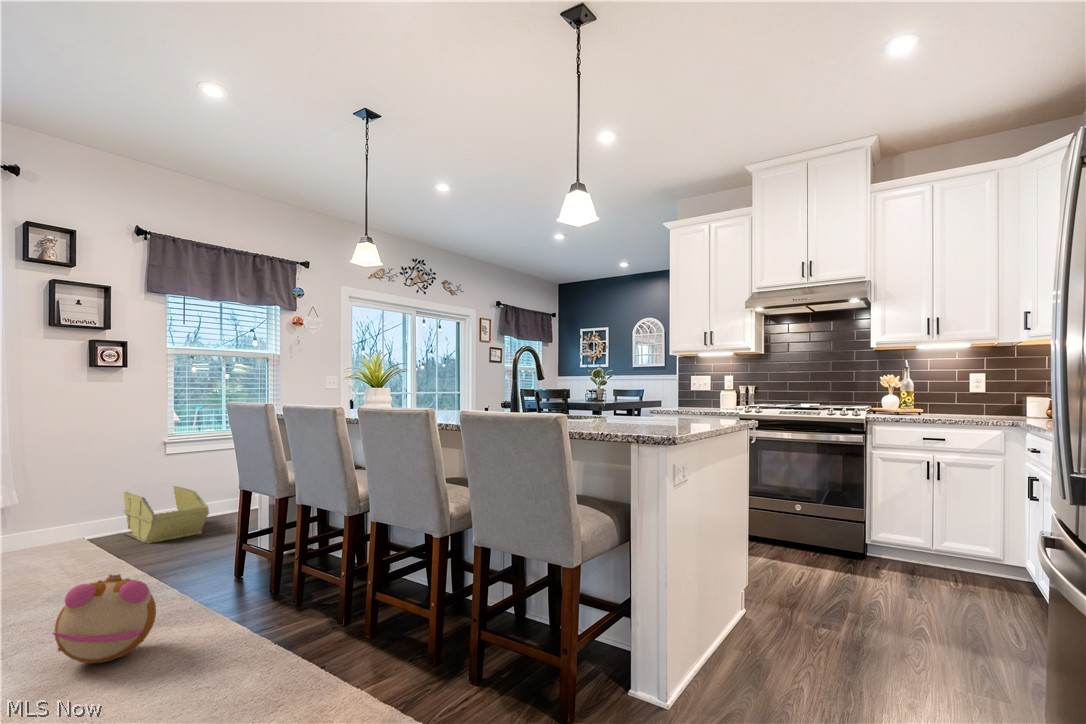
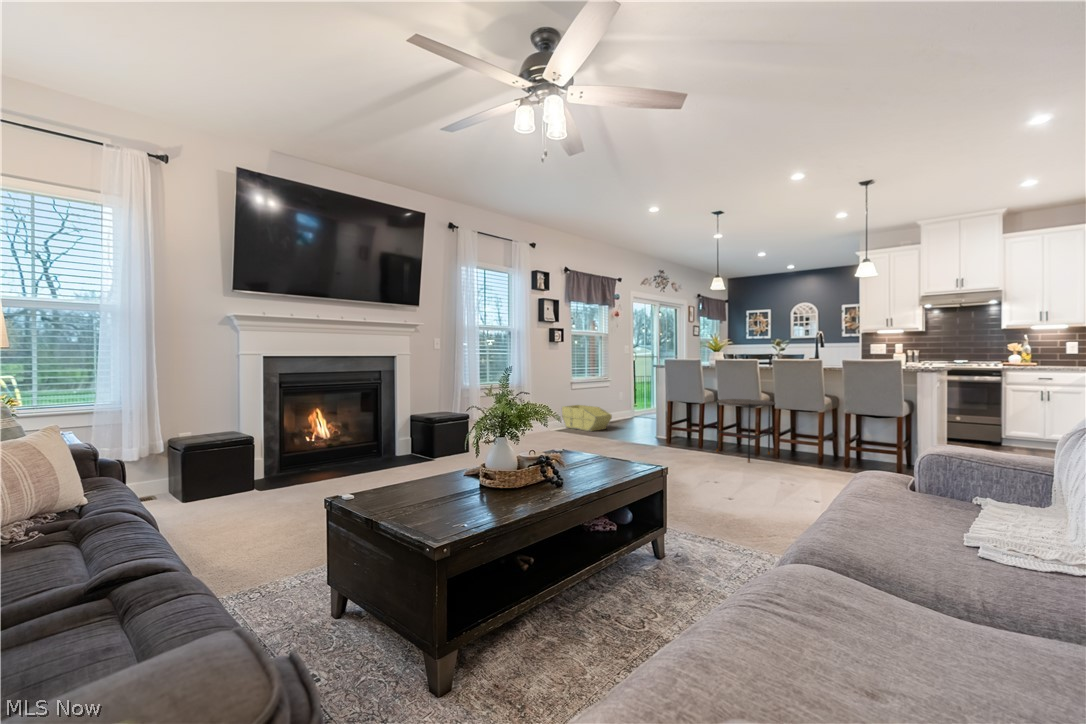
side table: none [227,491,370,665] -> present [716,399,775,462]
plush toy: present [53,574,156,663] -> none [668,427,705,460]

